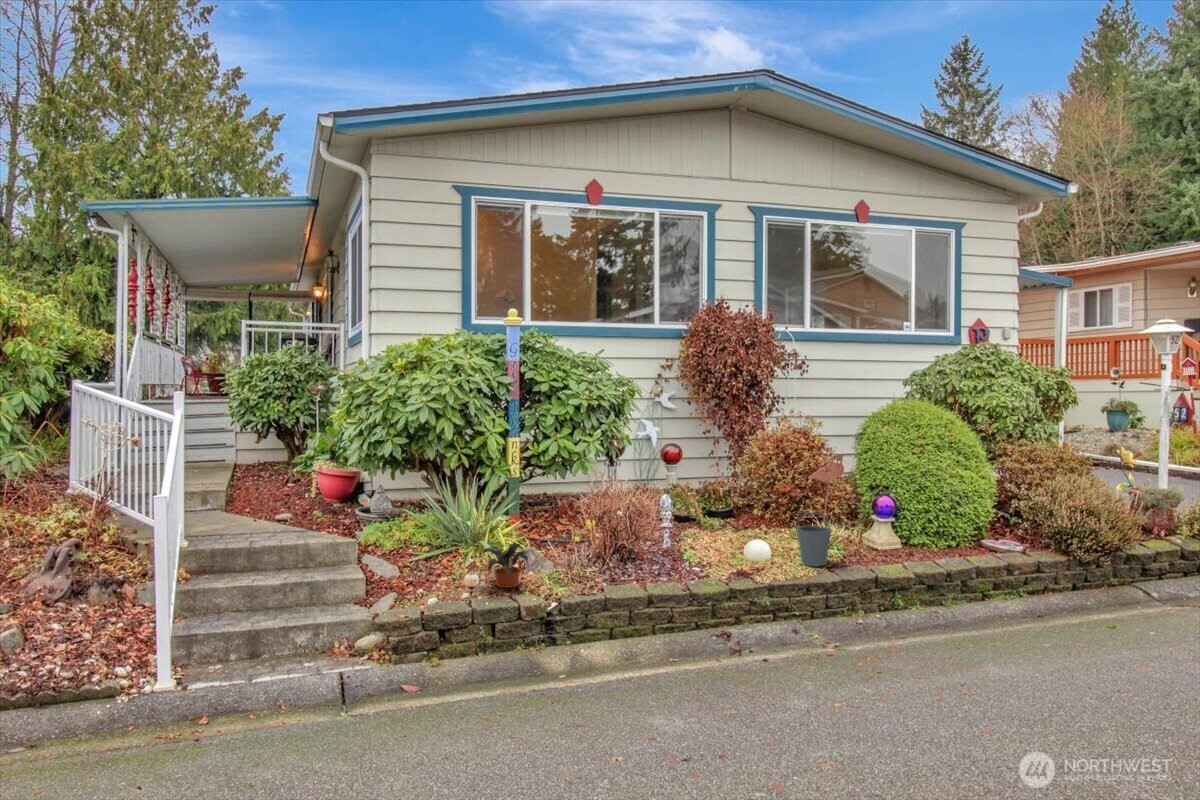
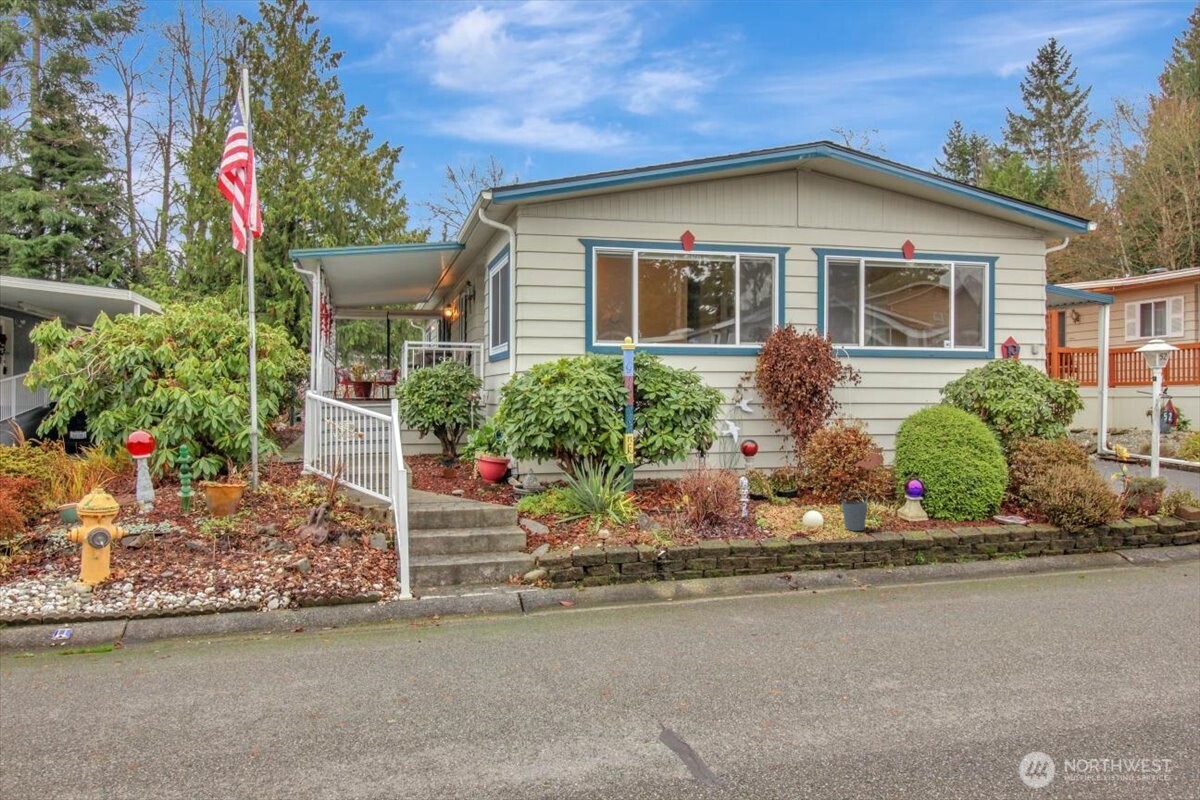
potted plant: present [482,543,528,588] -> present [437,456,459,478]

